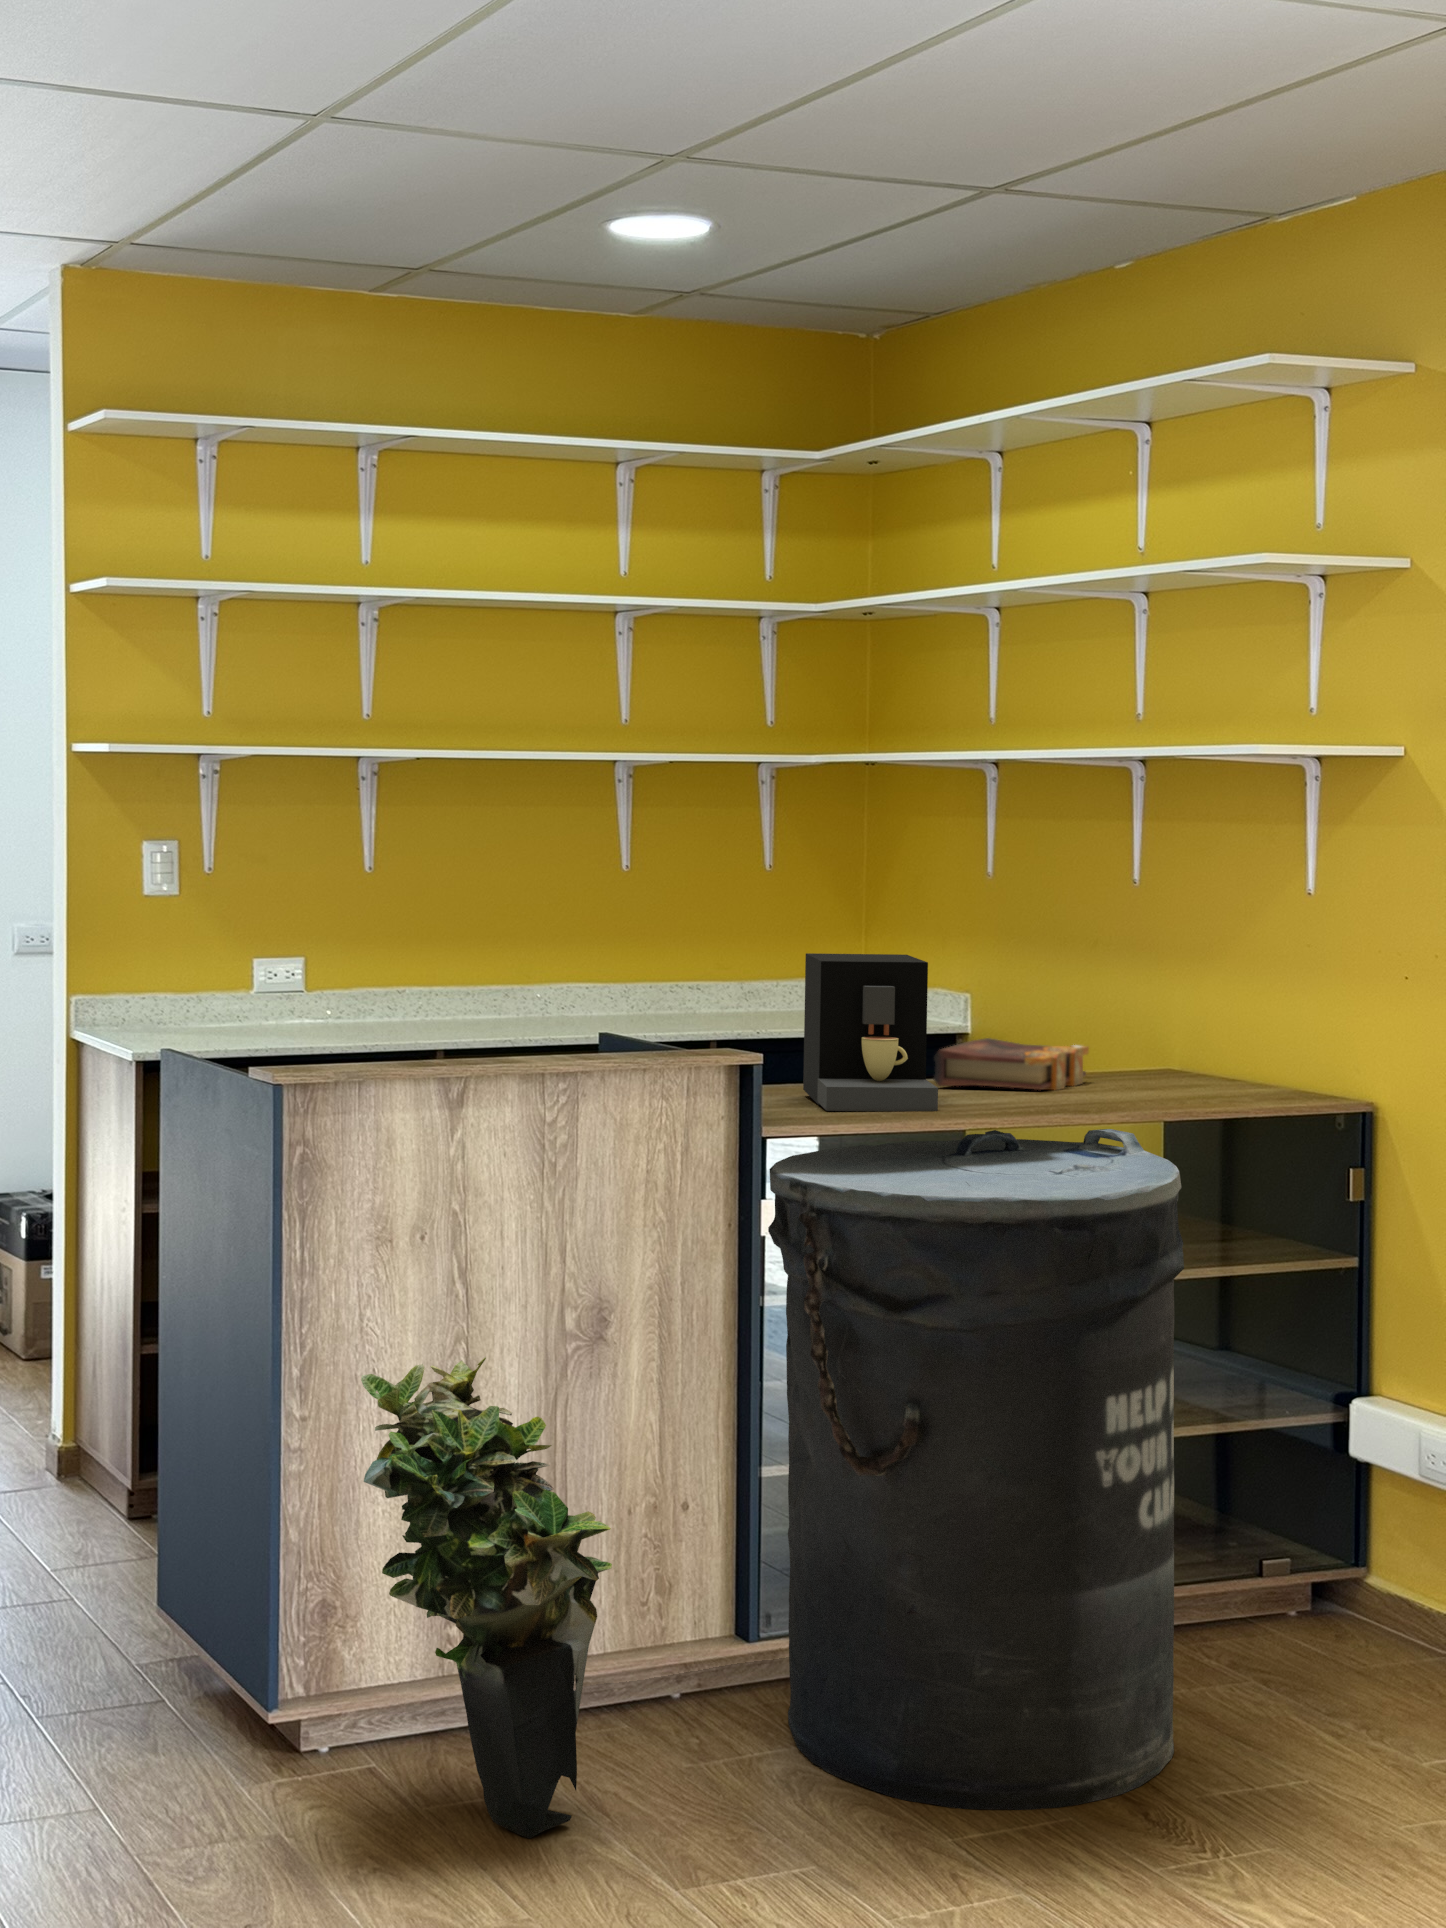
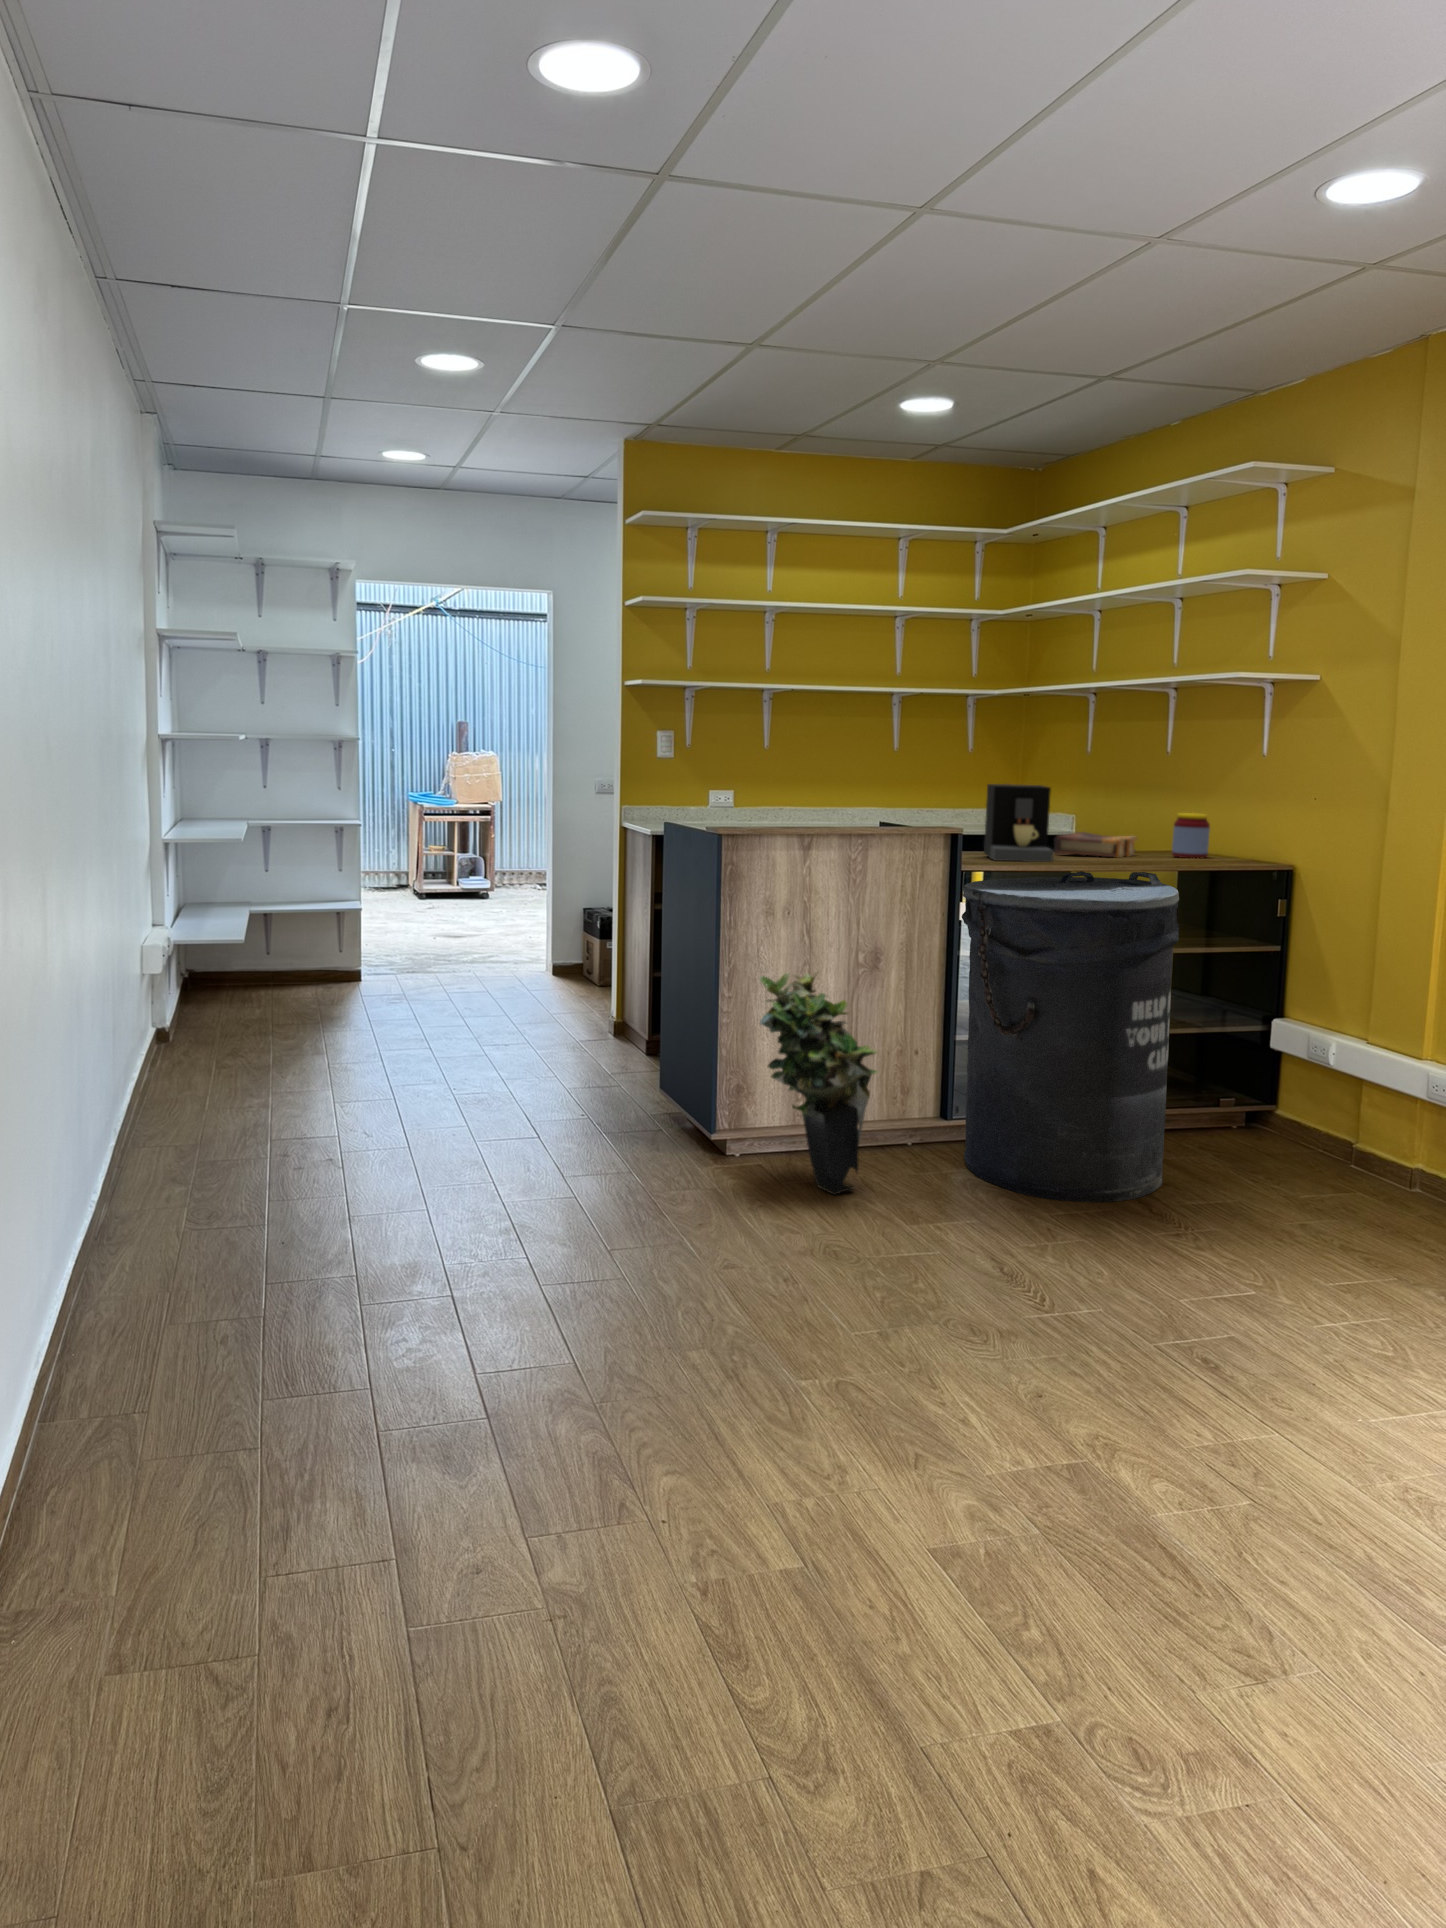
jar: none [1153,1001,1219,1088] -> present [1172,813,1210,858]

